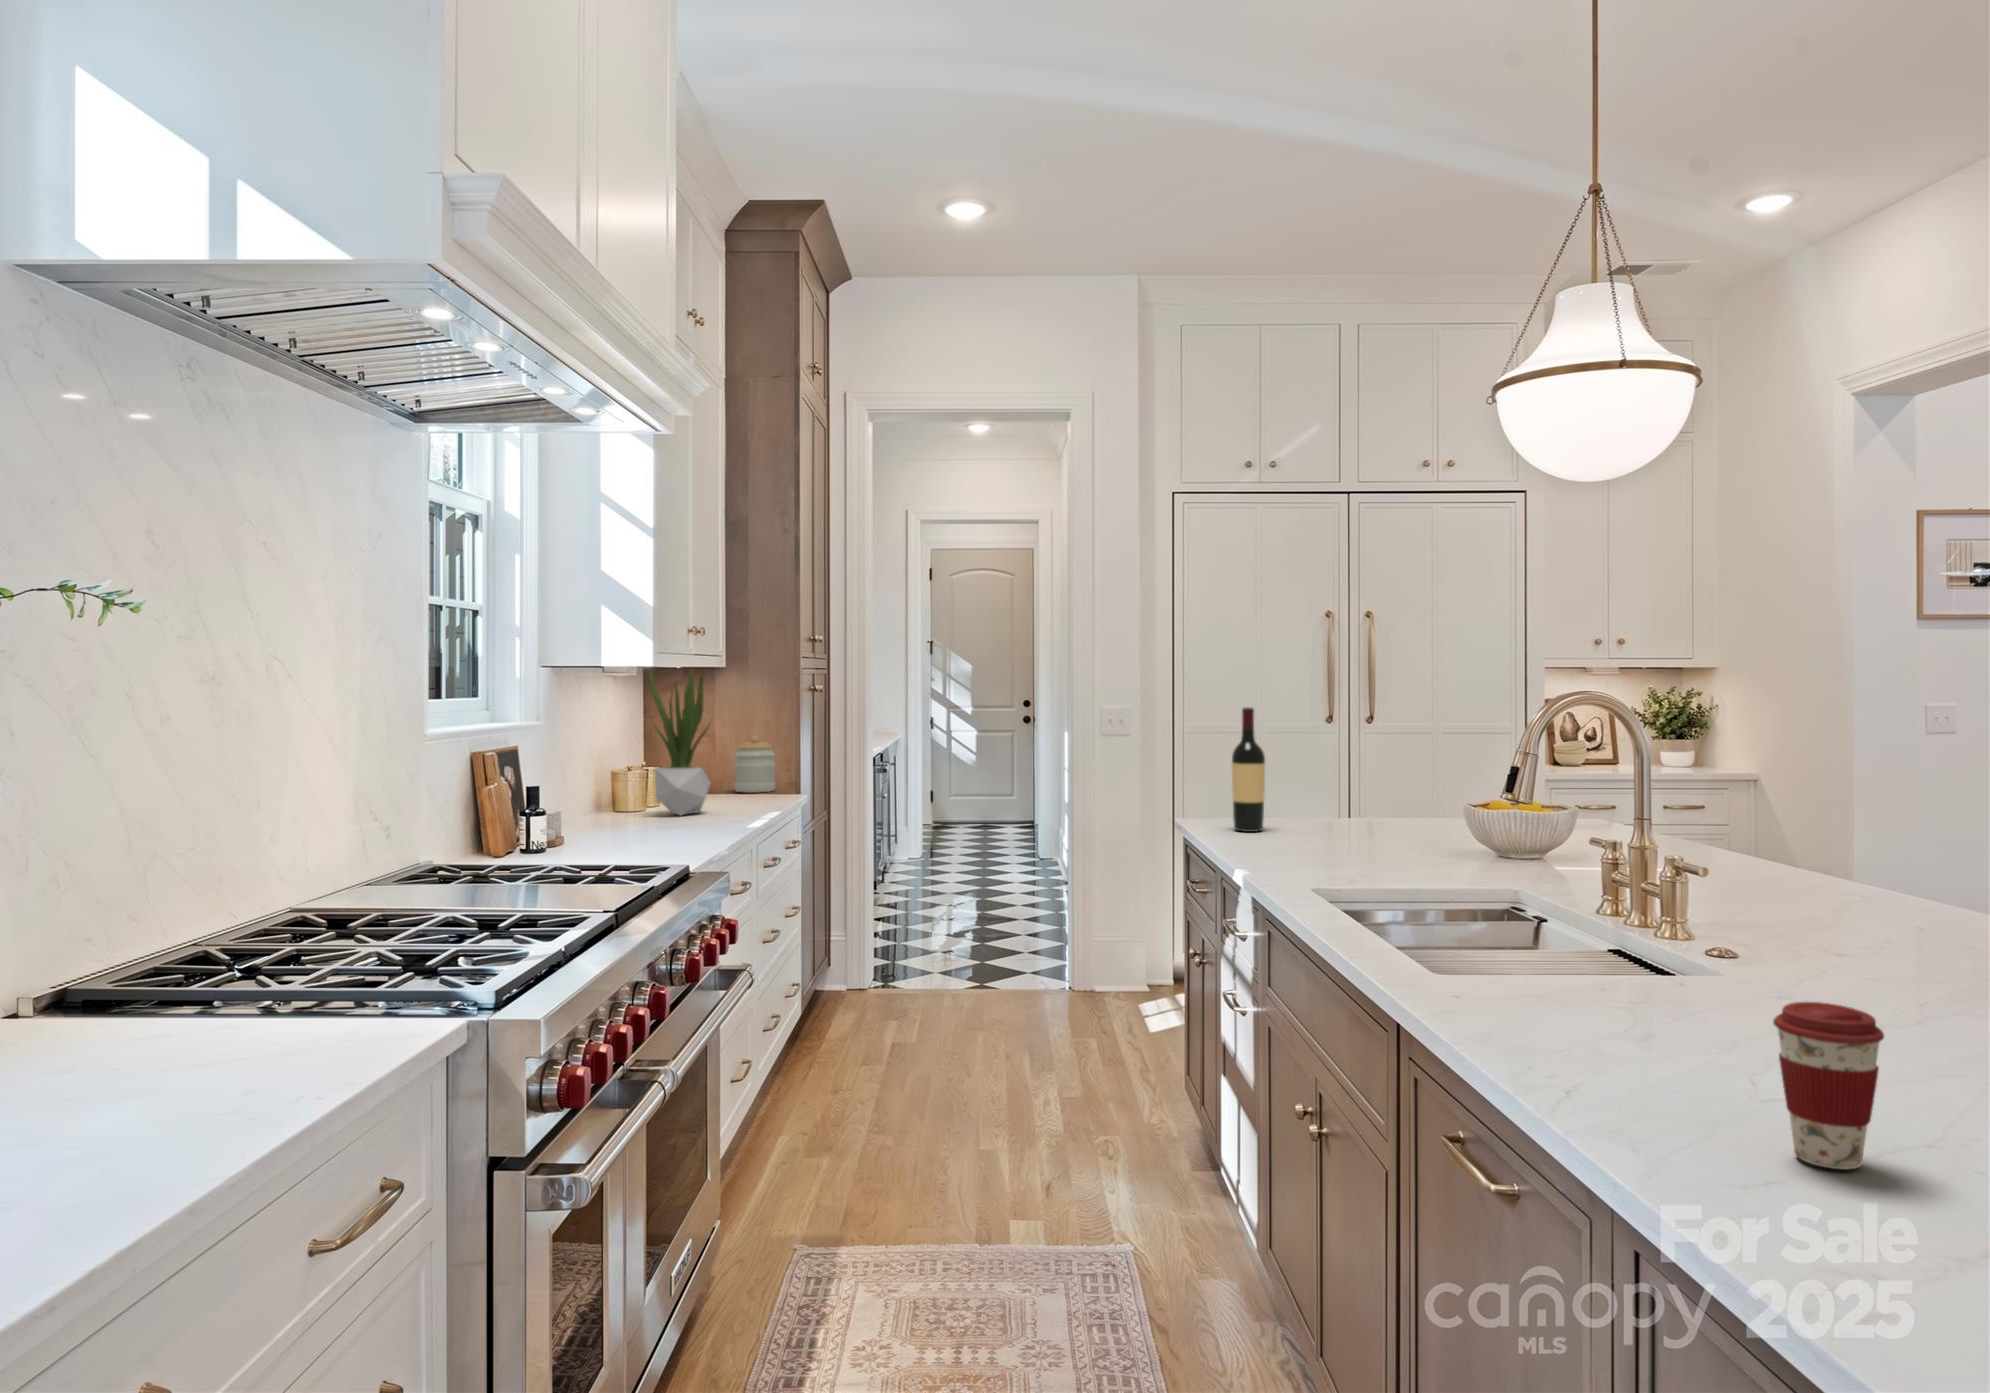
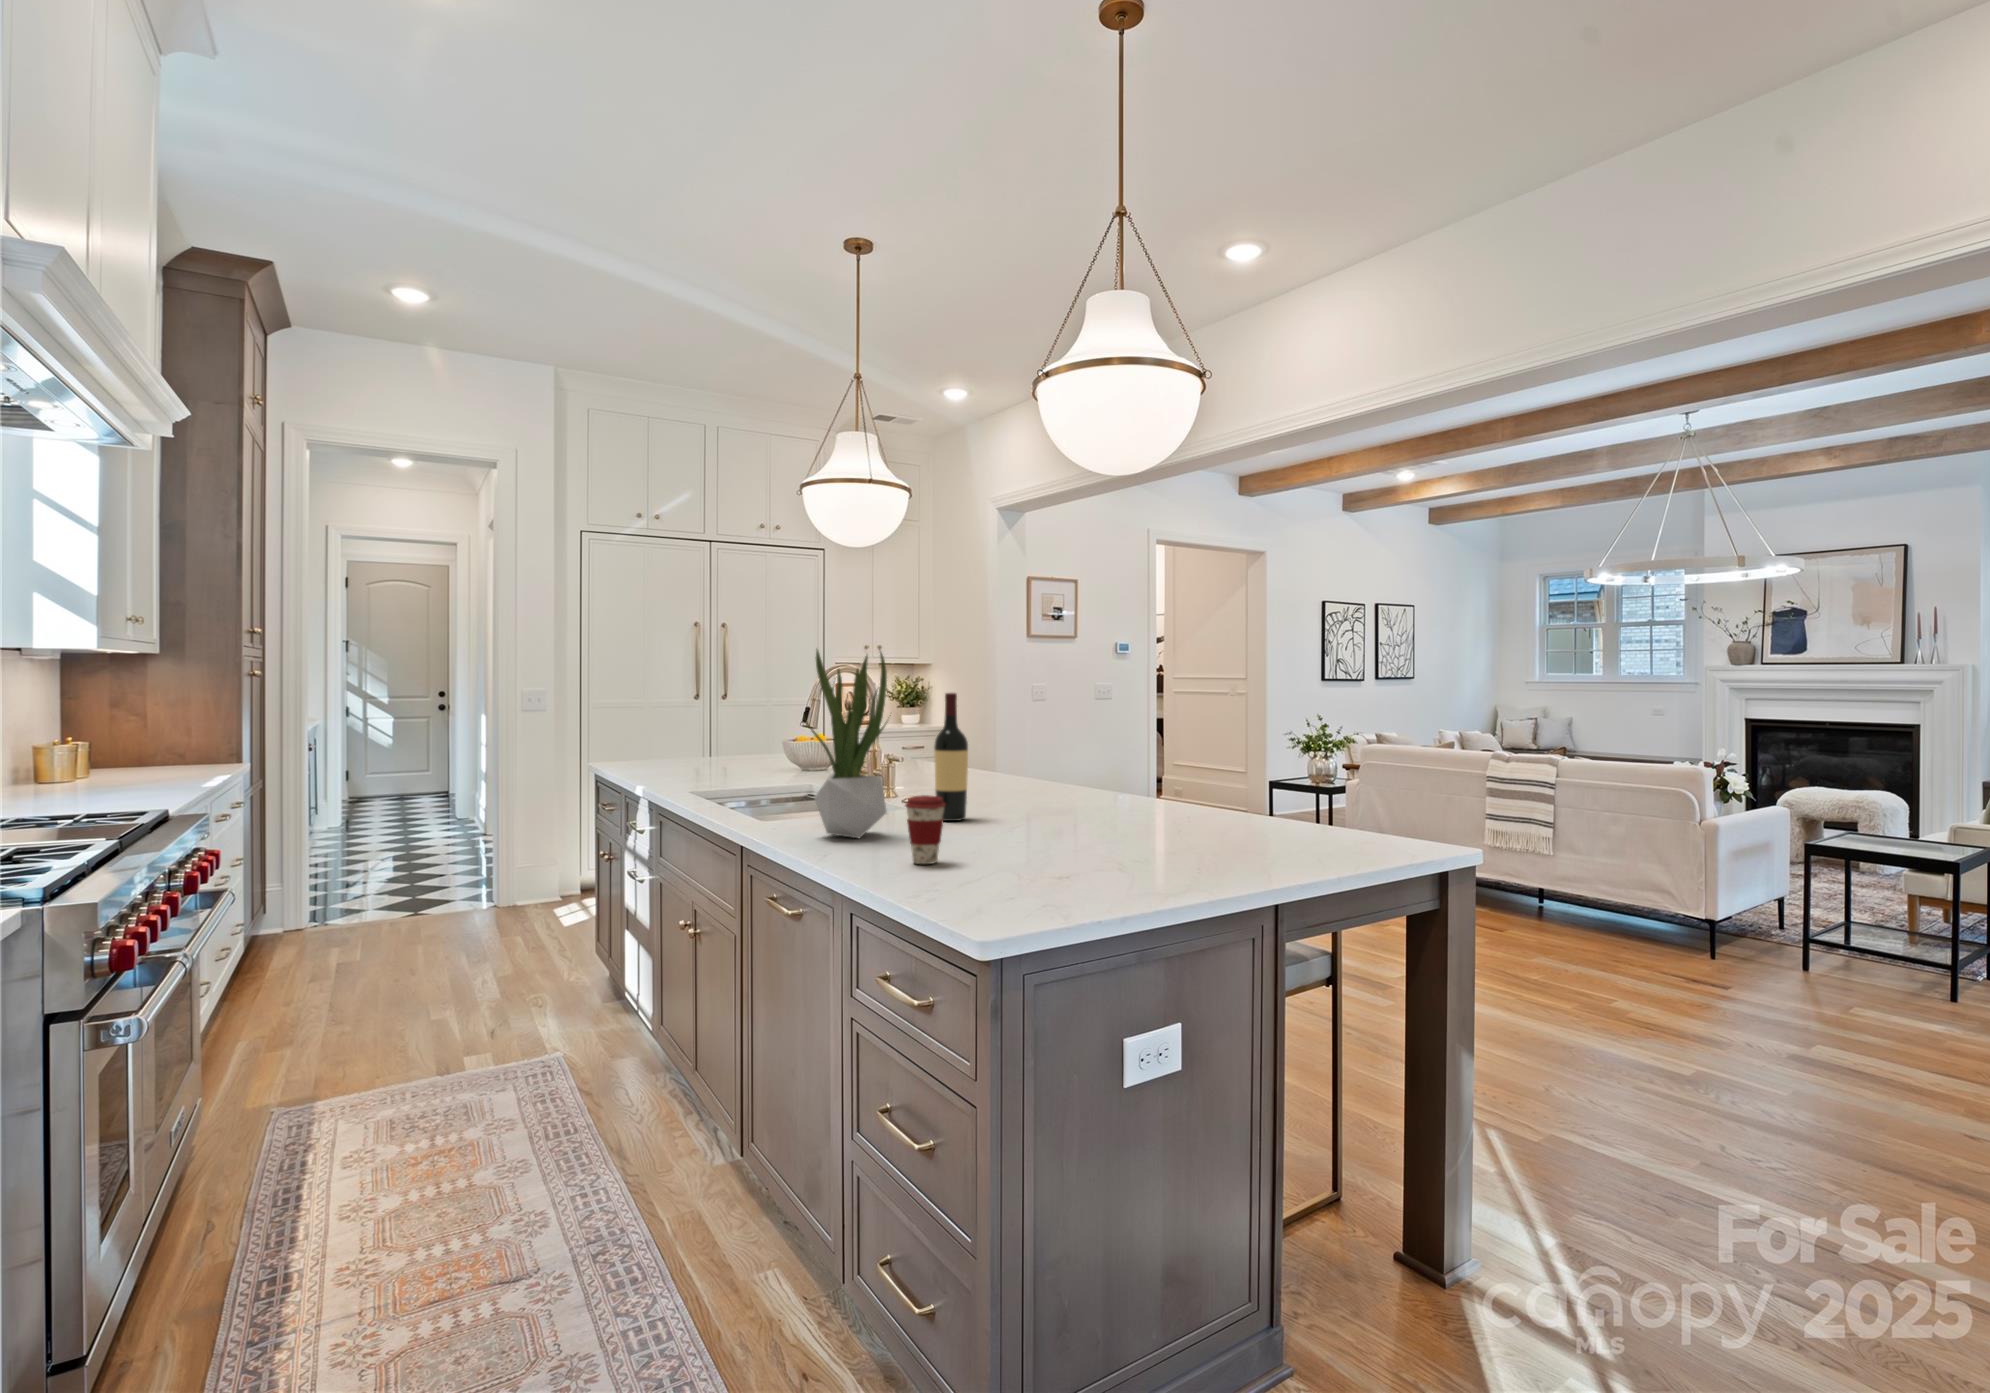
potted plant: present [649,670,710,815] -> present [805,649,887,838]
wine bottle: present [1232,707,1265,832] -> present [934,693,968,821]
jar: present [734,736,775,793] -> none [168,715,214,764]

